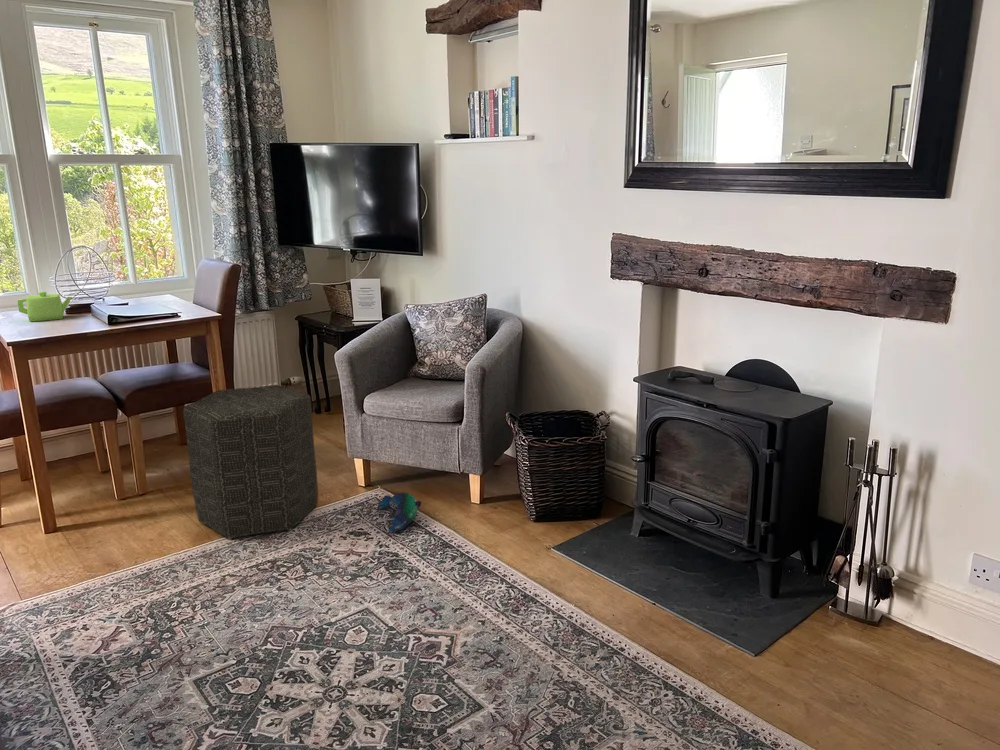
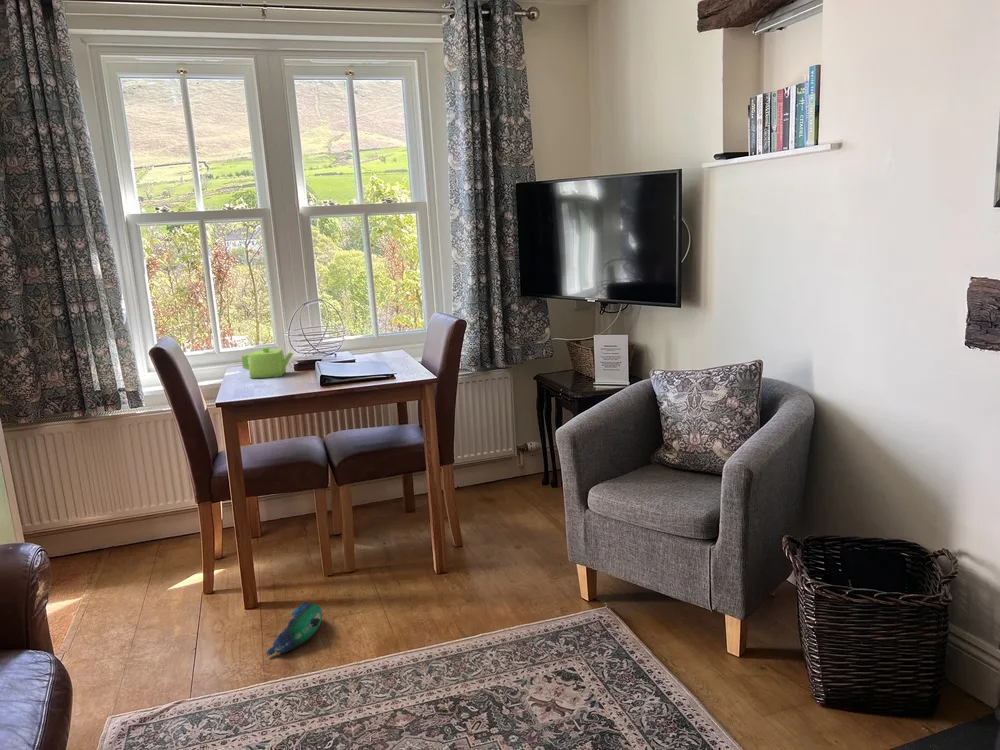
ottoman: present [183,385,318,539] -> none [377,464,528,654]
plush toy: present [378,493,421,533] -> present [267,602,322,656]

